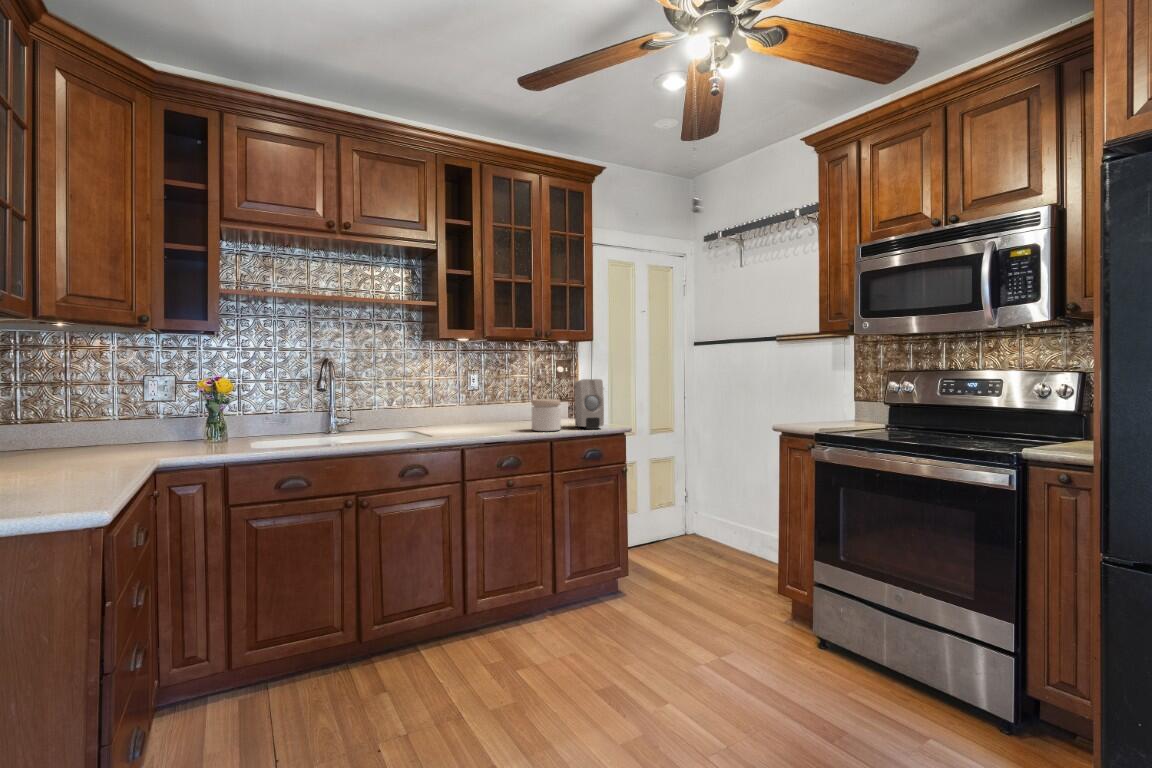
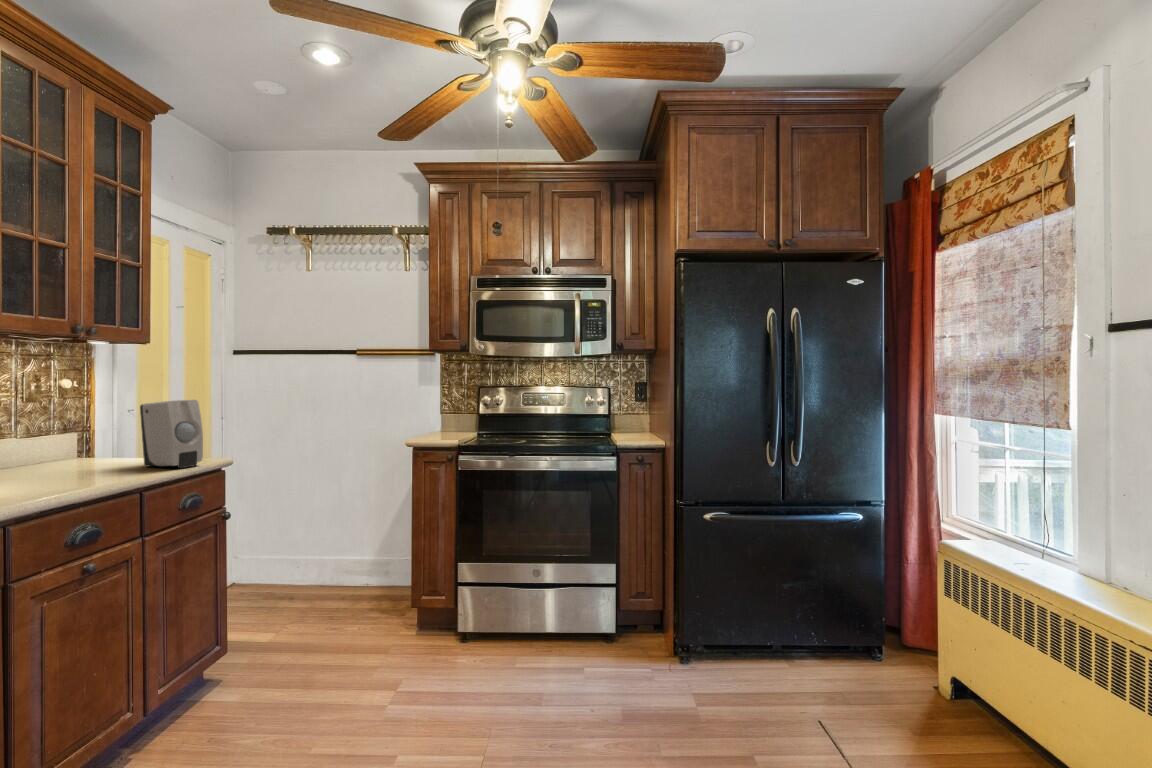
jar: present [532,399,561,431] -> none [88,431,144,481]

